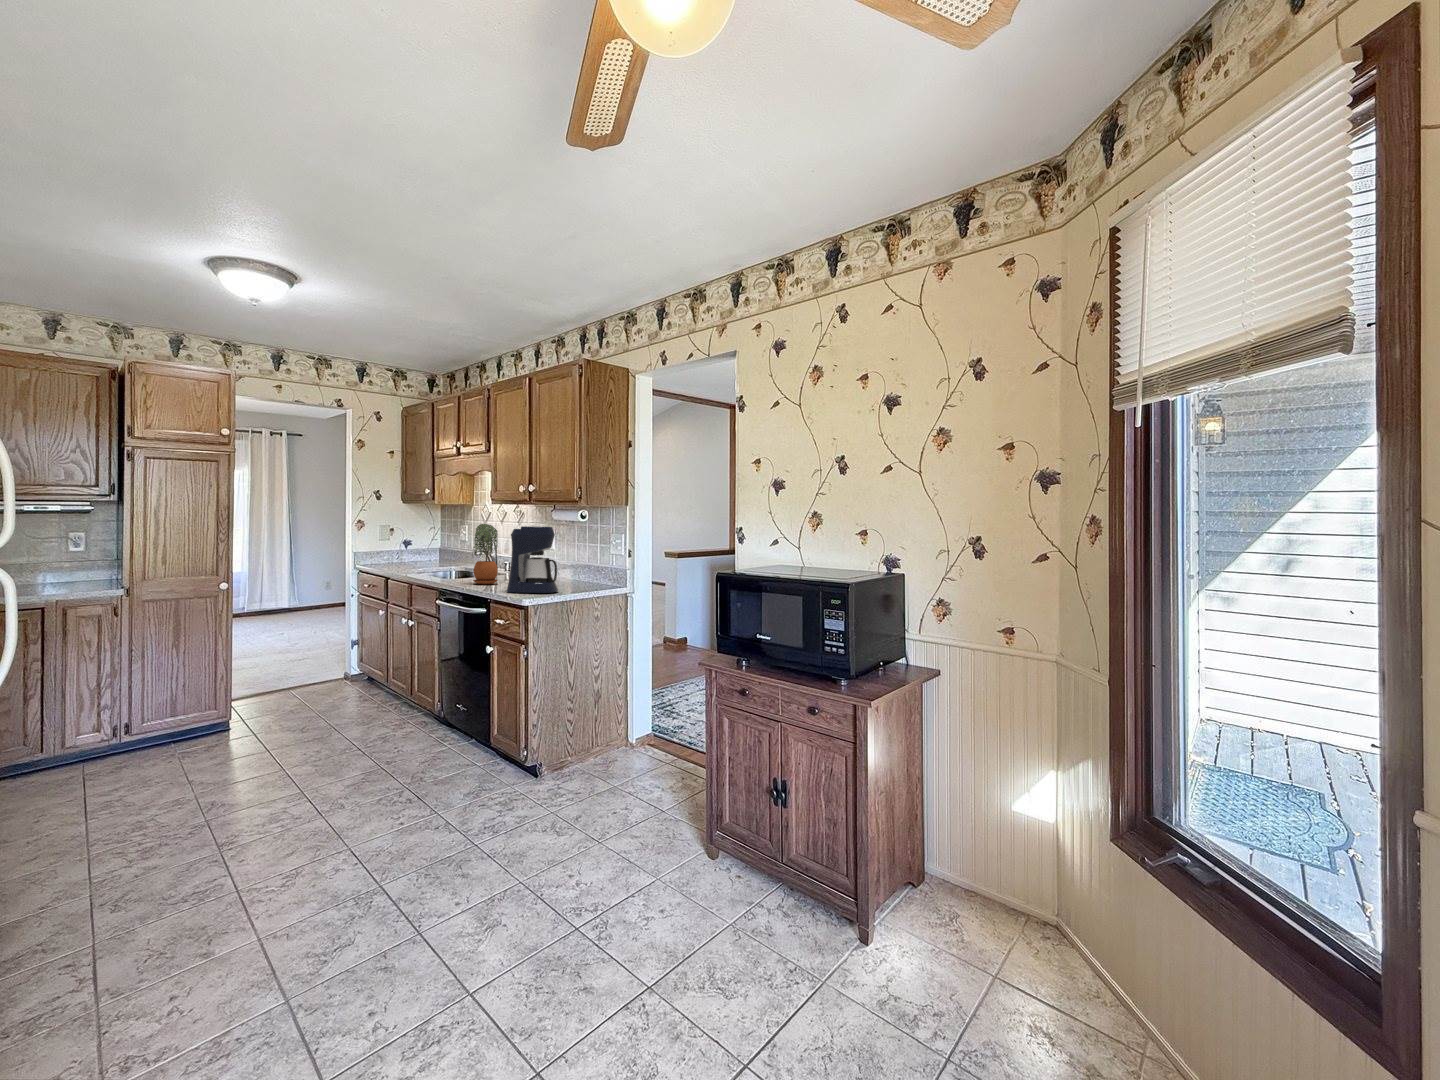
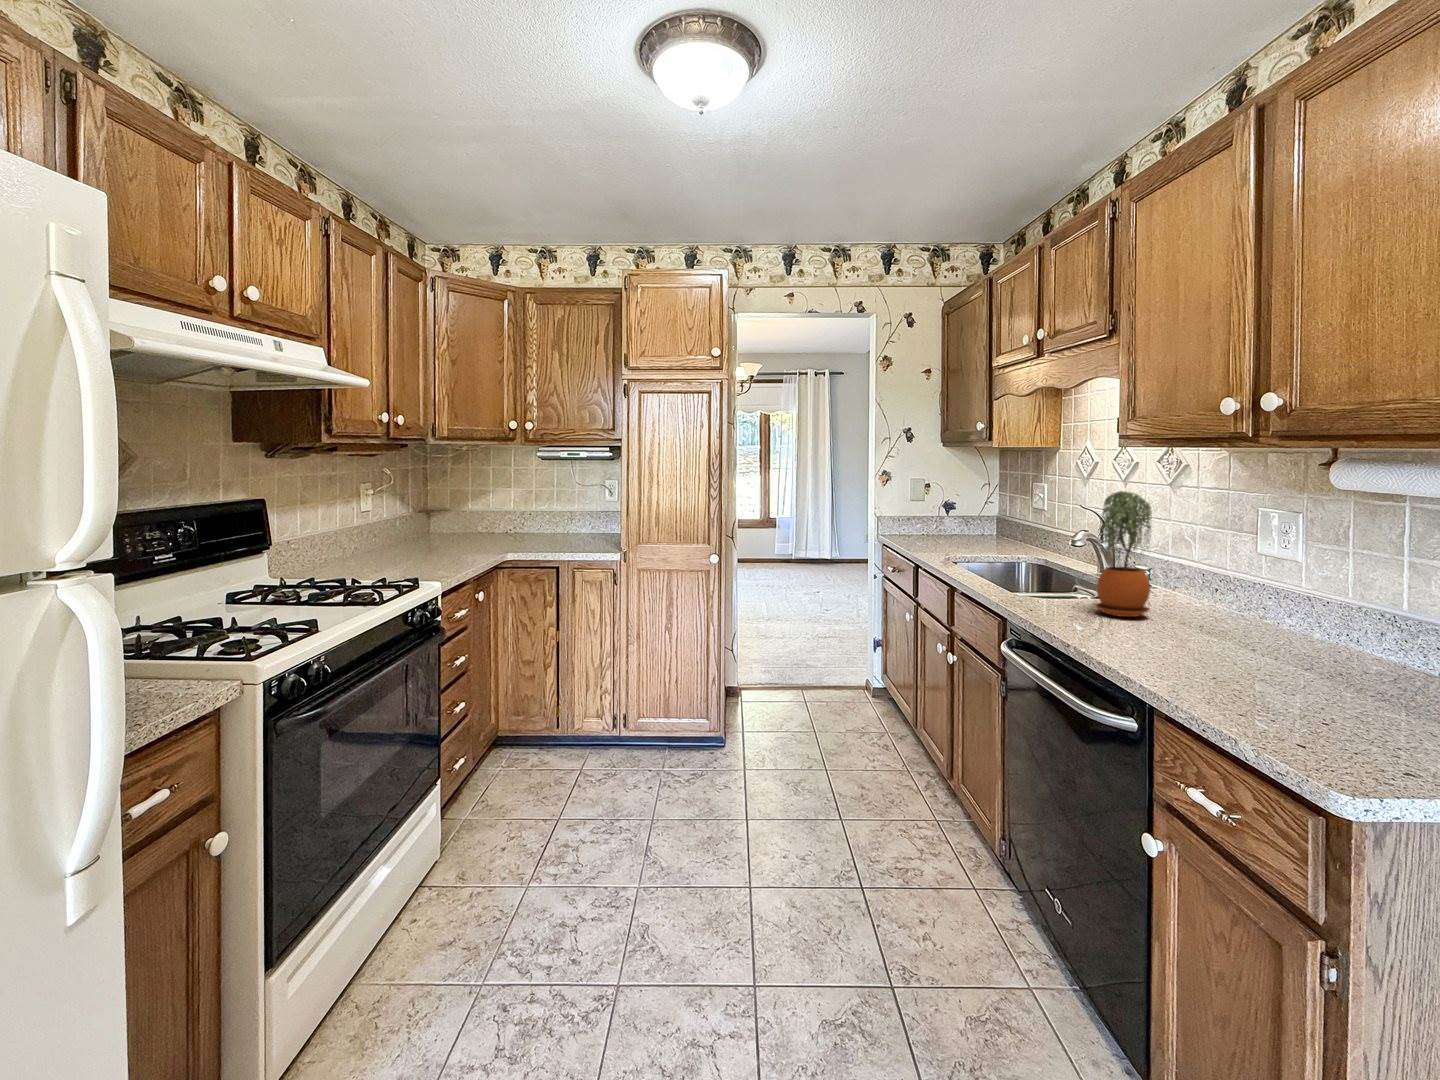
coffee maker: present [507,526,558,593] -> none [1212,507,1368,688]

